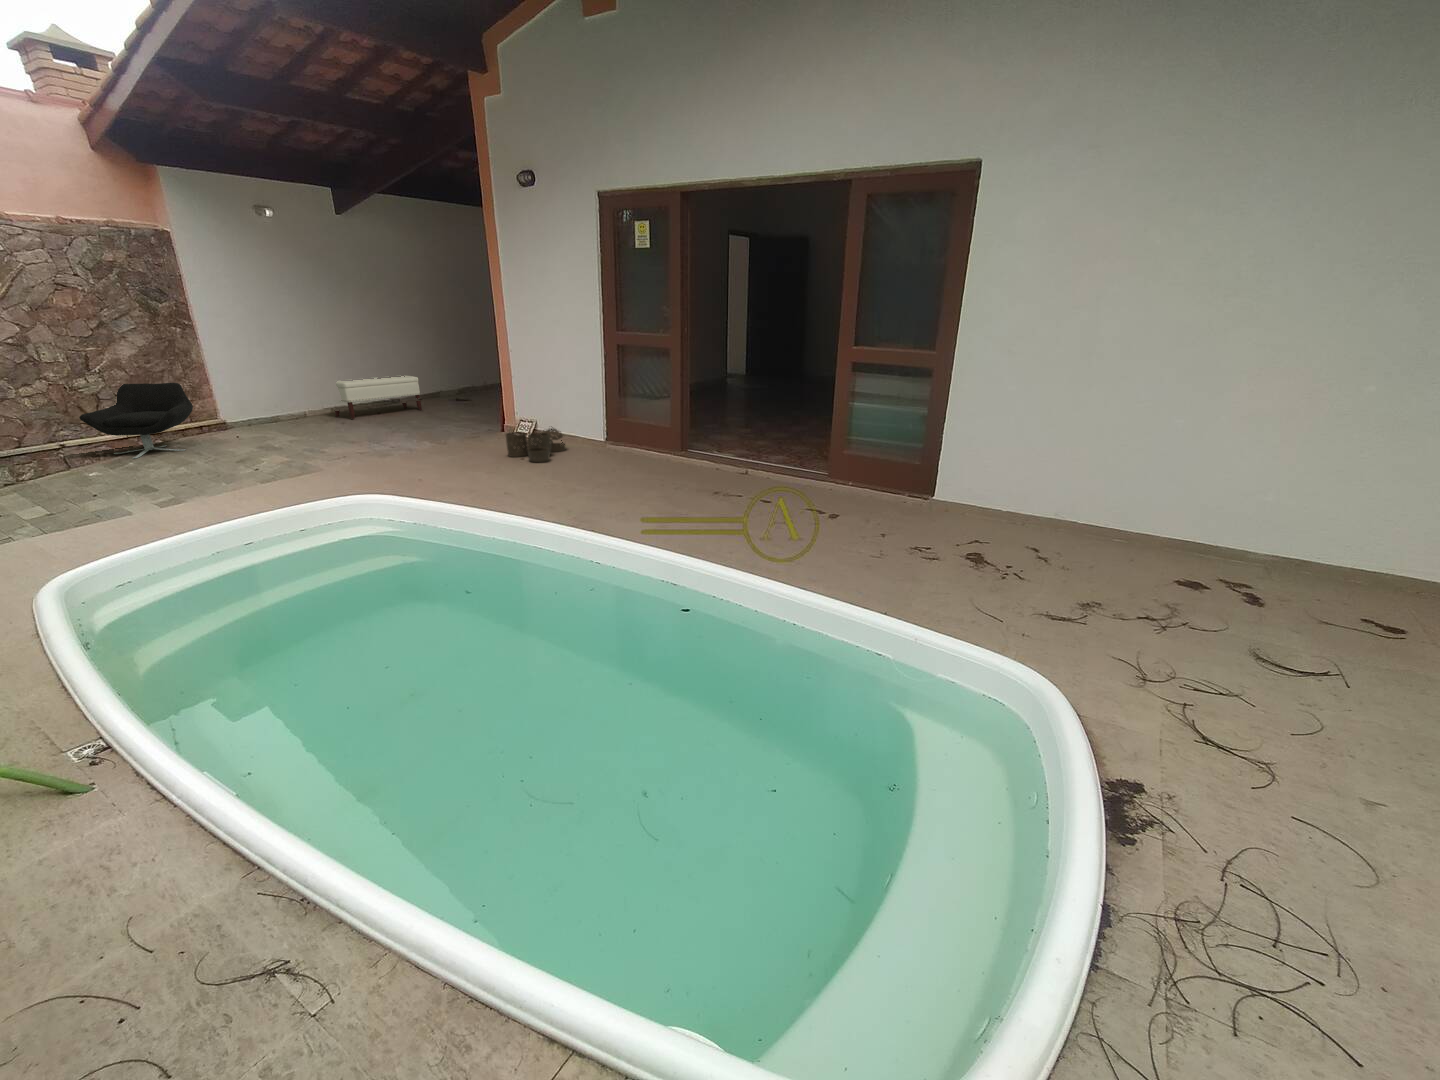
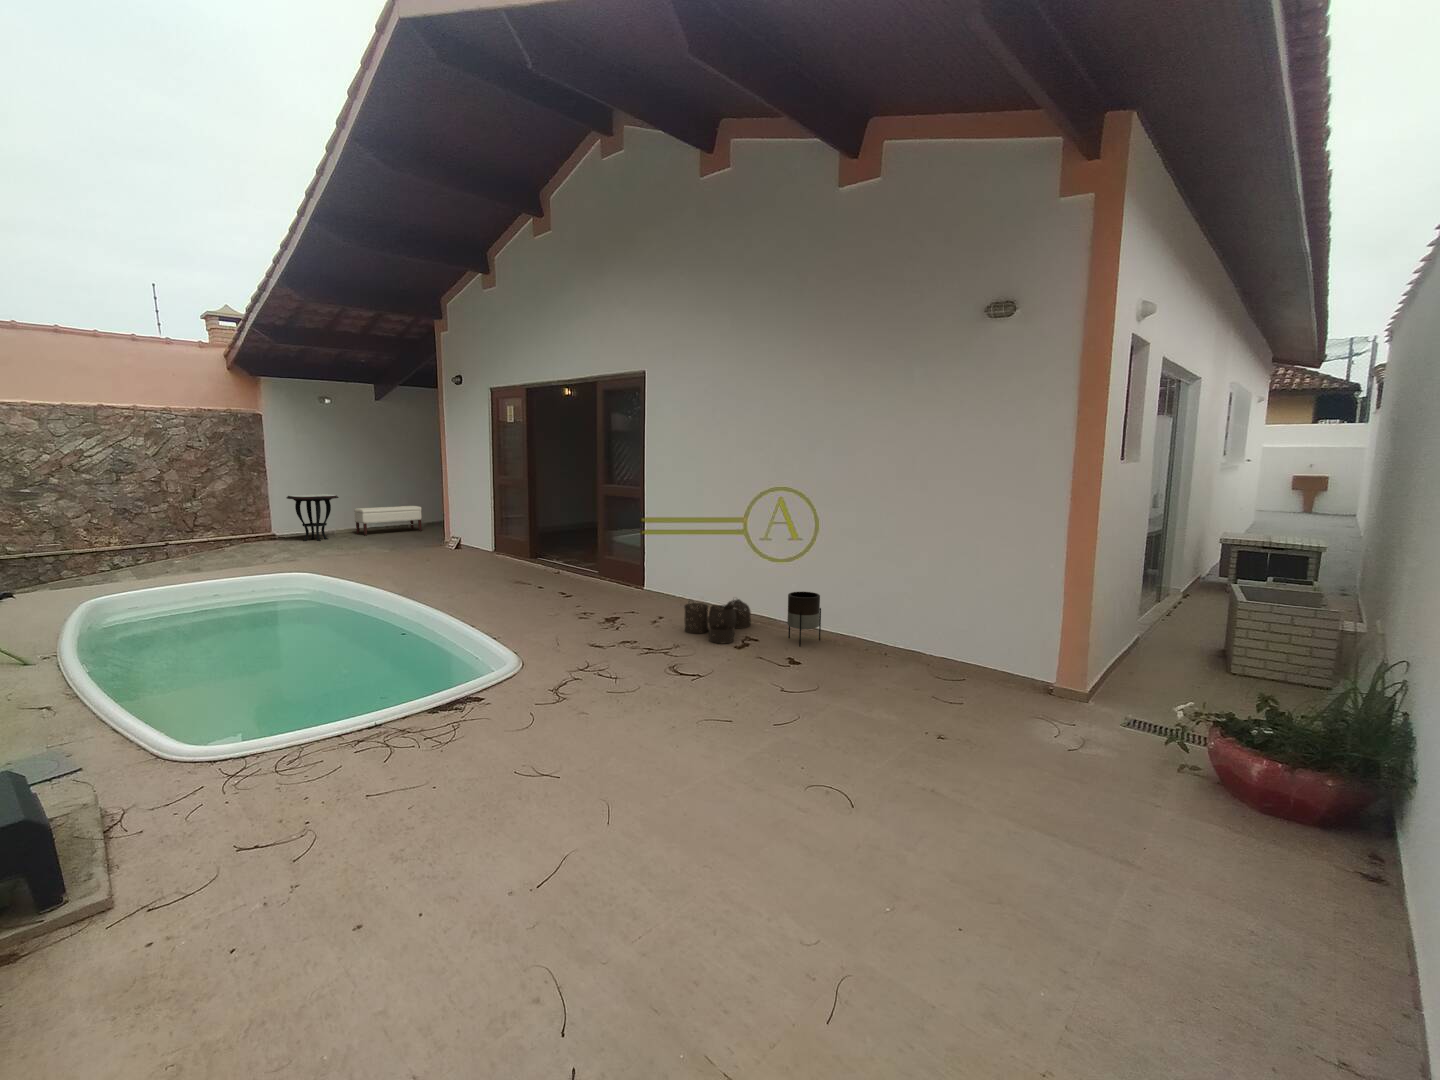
side table: none [233,361,313,431] -> present [286,494,339,541]
lounge chair: present [79,383,193,459] -> none [179,507,250,553]
woven basket: present [506,427,565,462] -> present [684,599,751,643]
planter: none [1288,512,1382,596] -> present [787,592,821,646]

